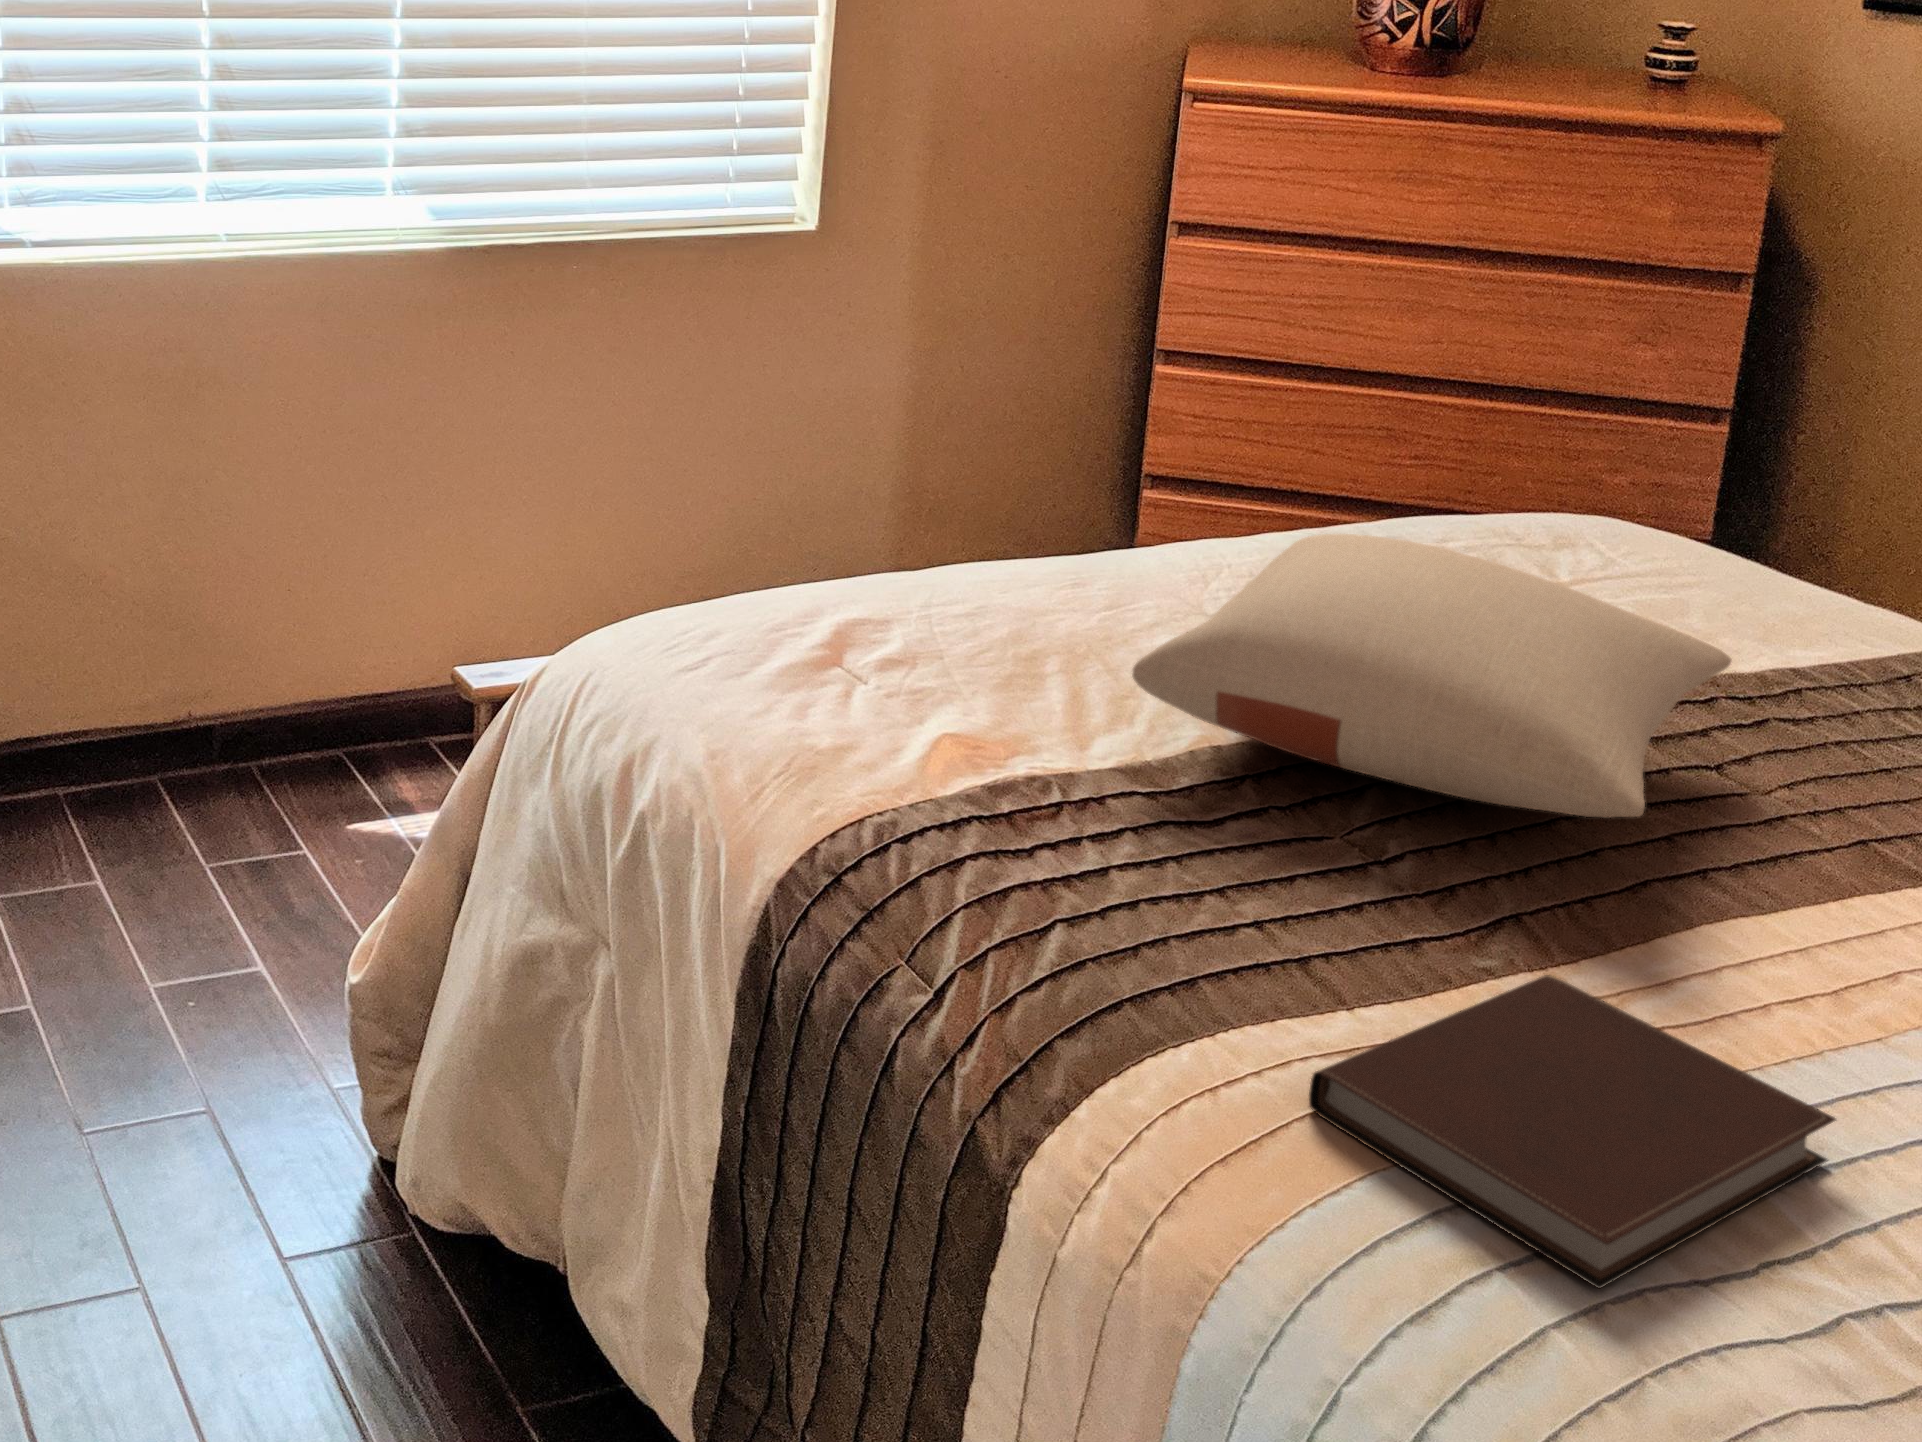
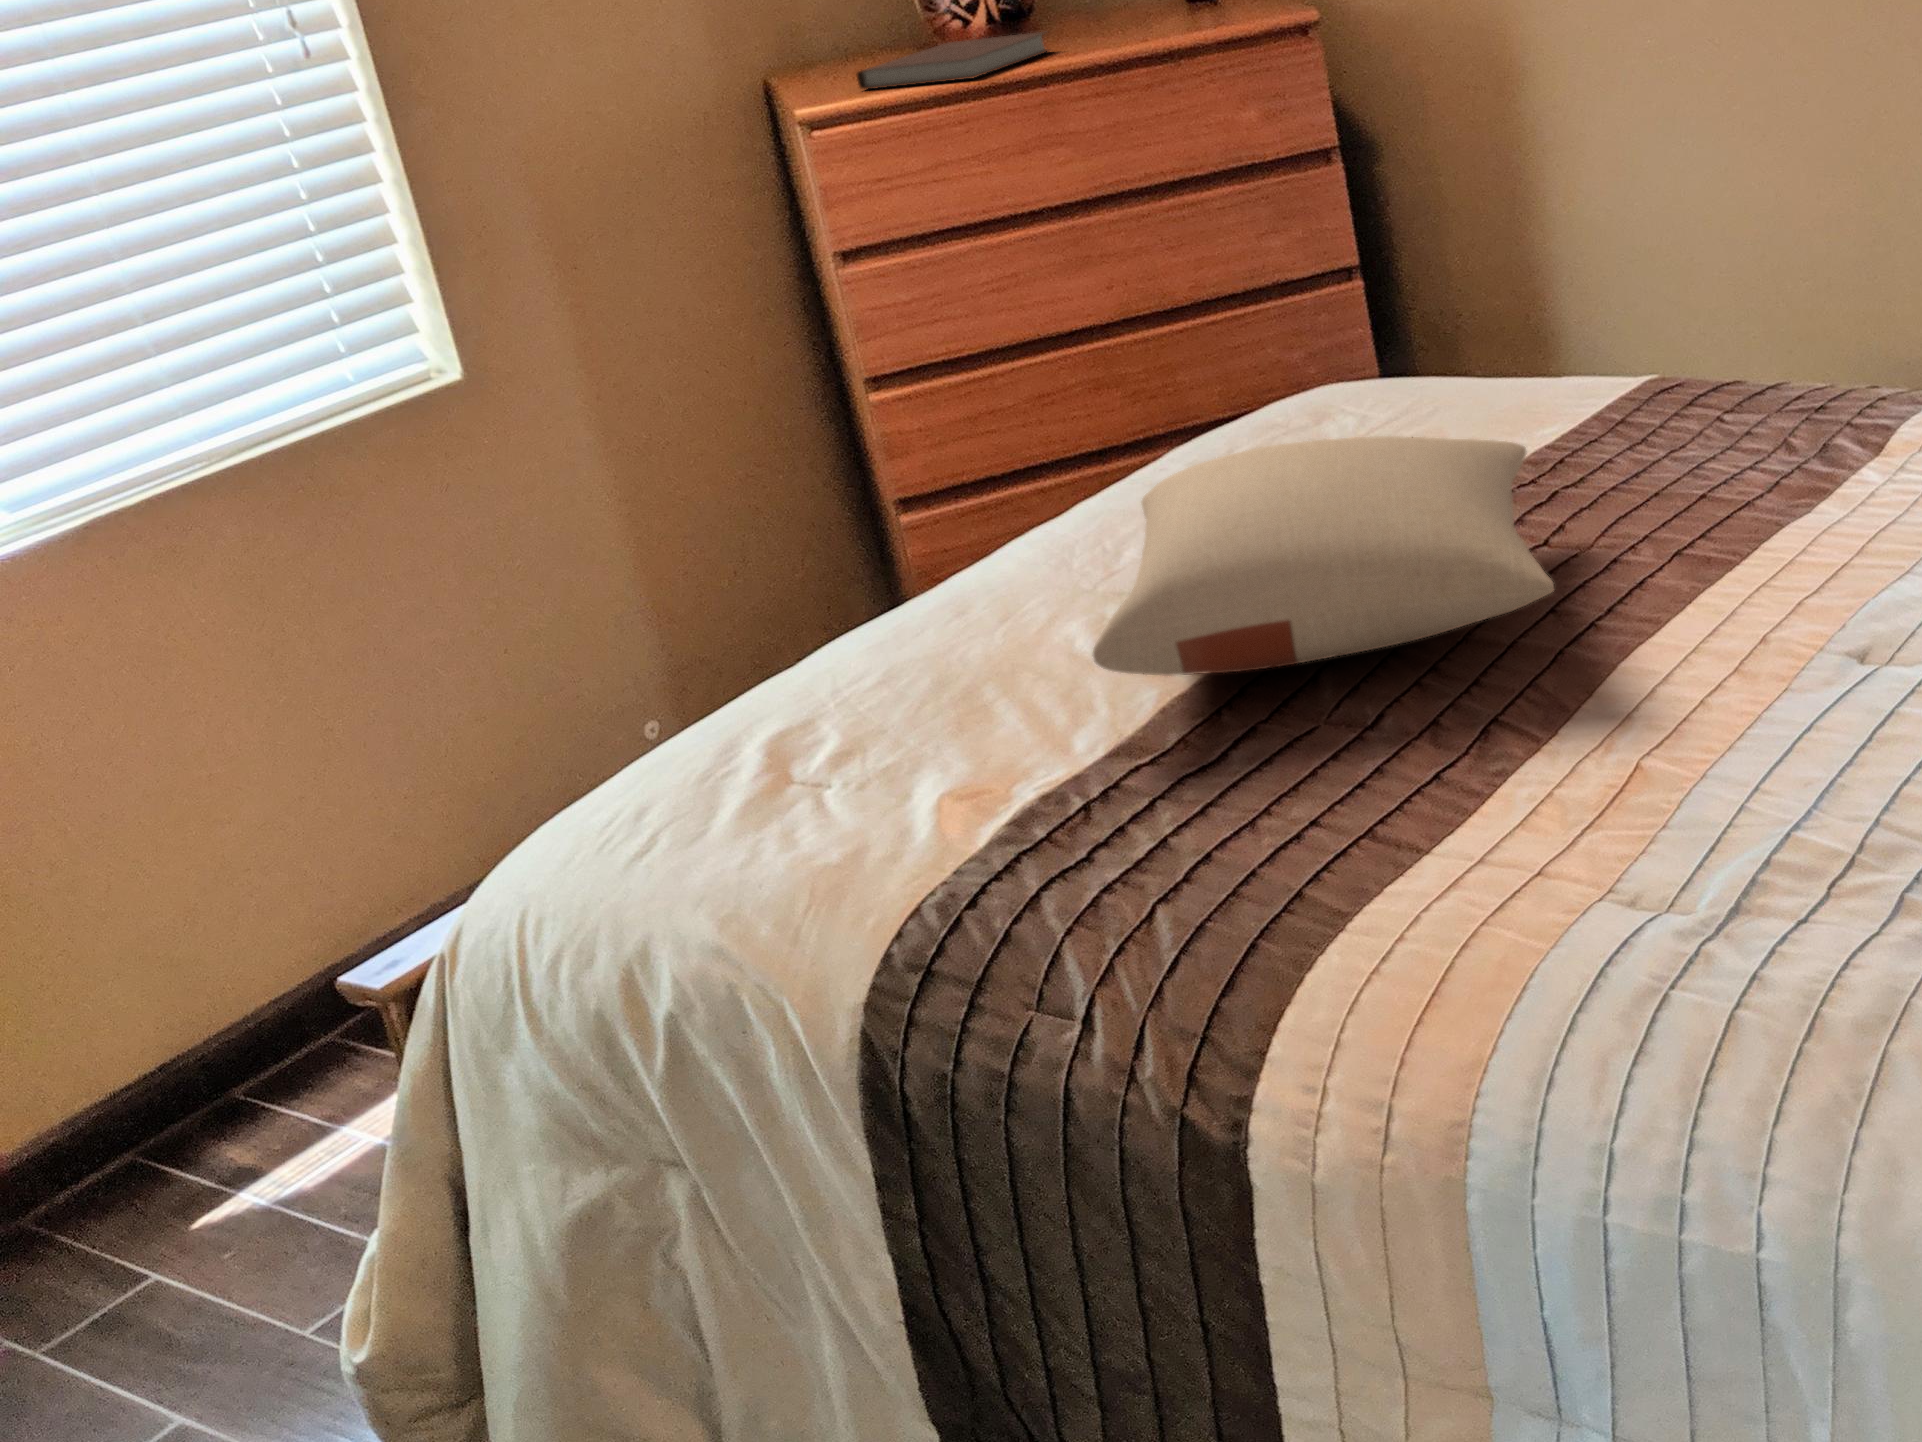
notebook: present [1309,975,1836,1289] -> present [856,31,1049,89]

